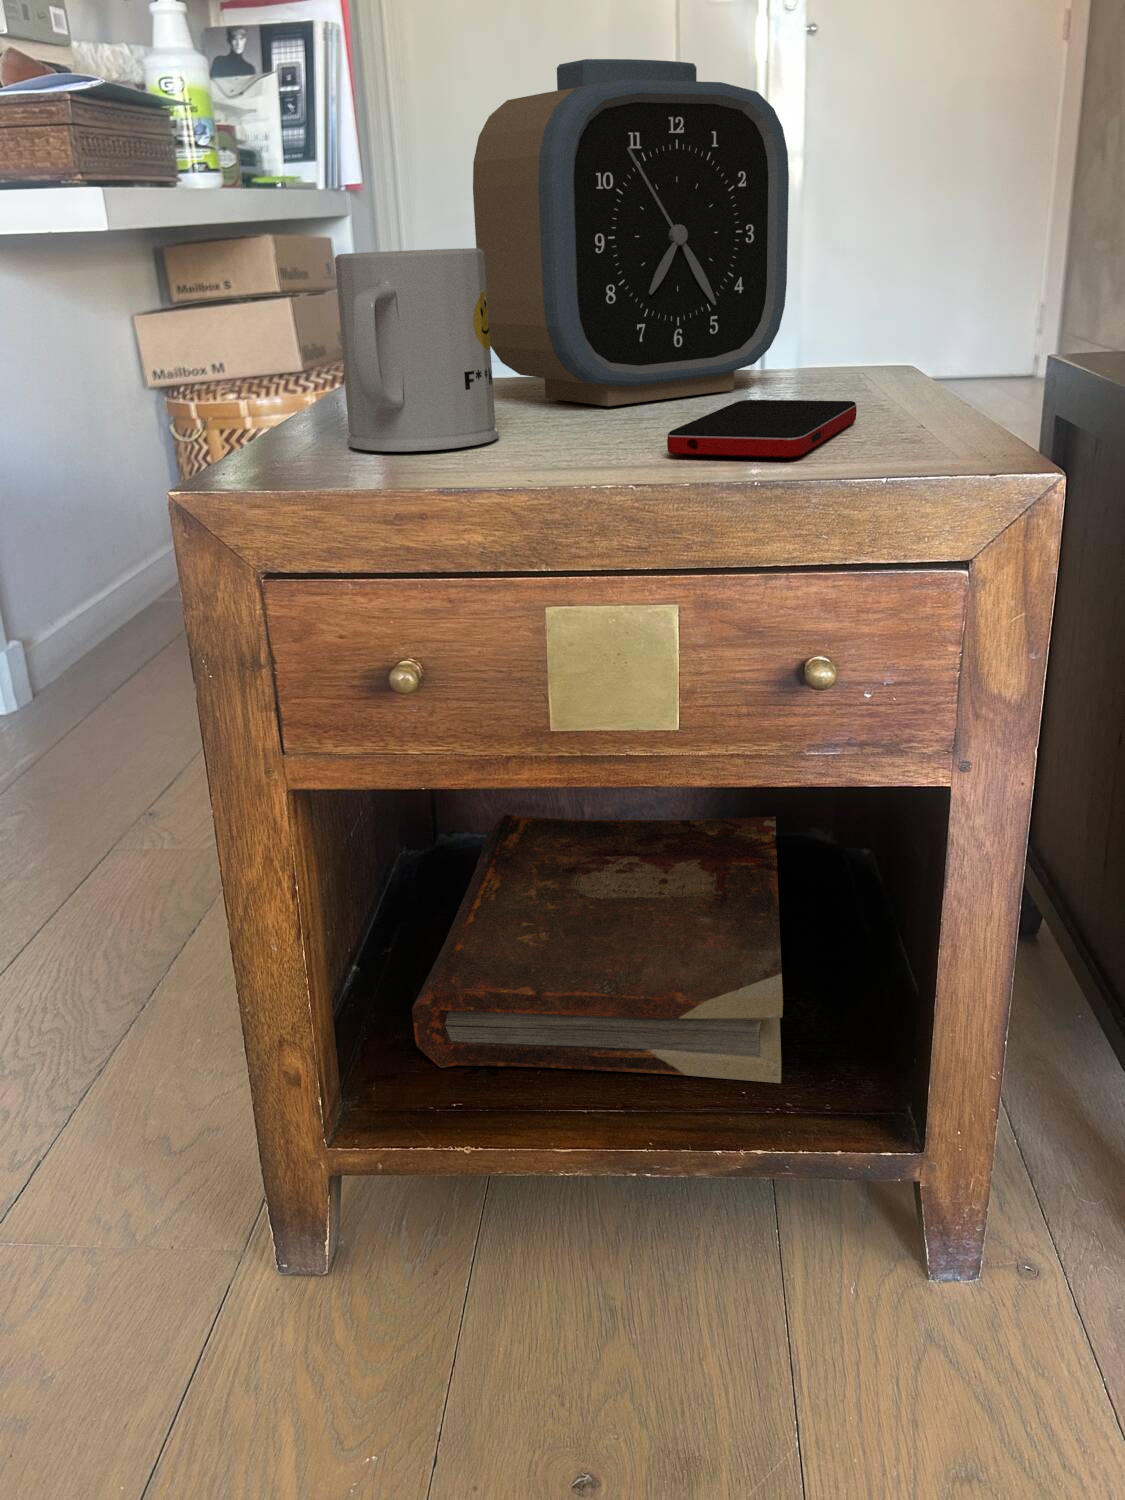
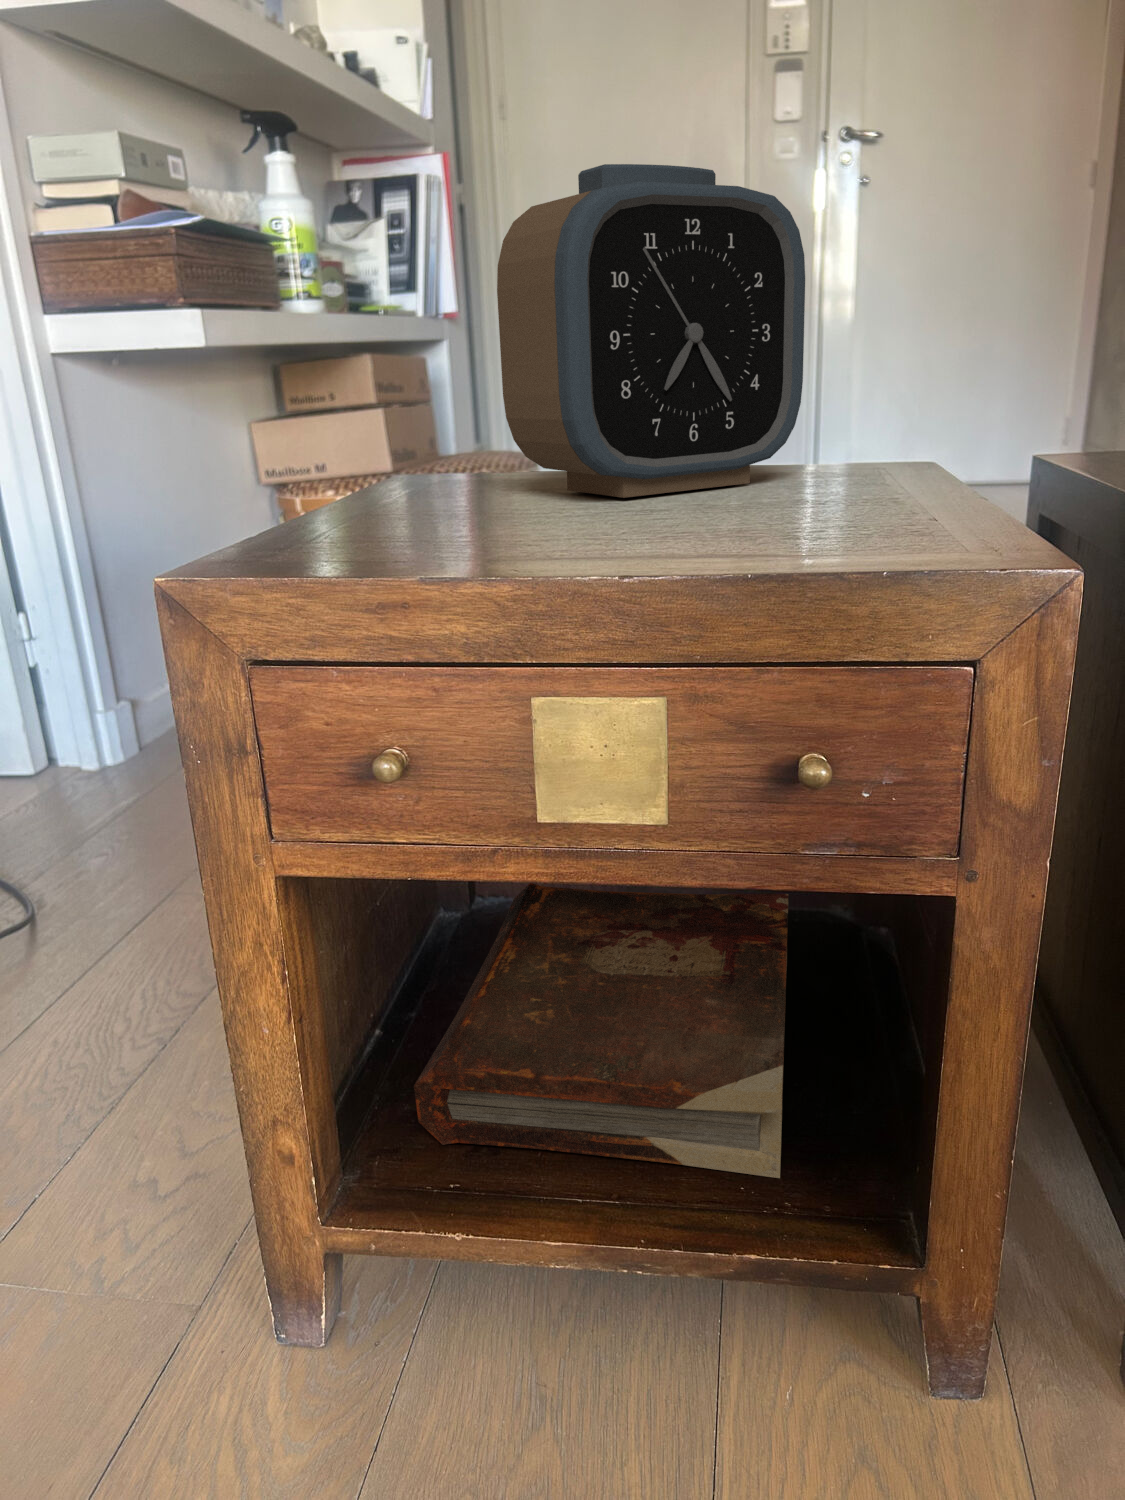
mug: present [335,248,499,452] -> none [345,341,507,540]
smartphone: present [667,400,857,458] -> none [664,491,864,548]

